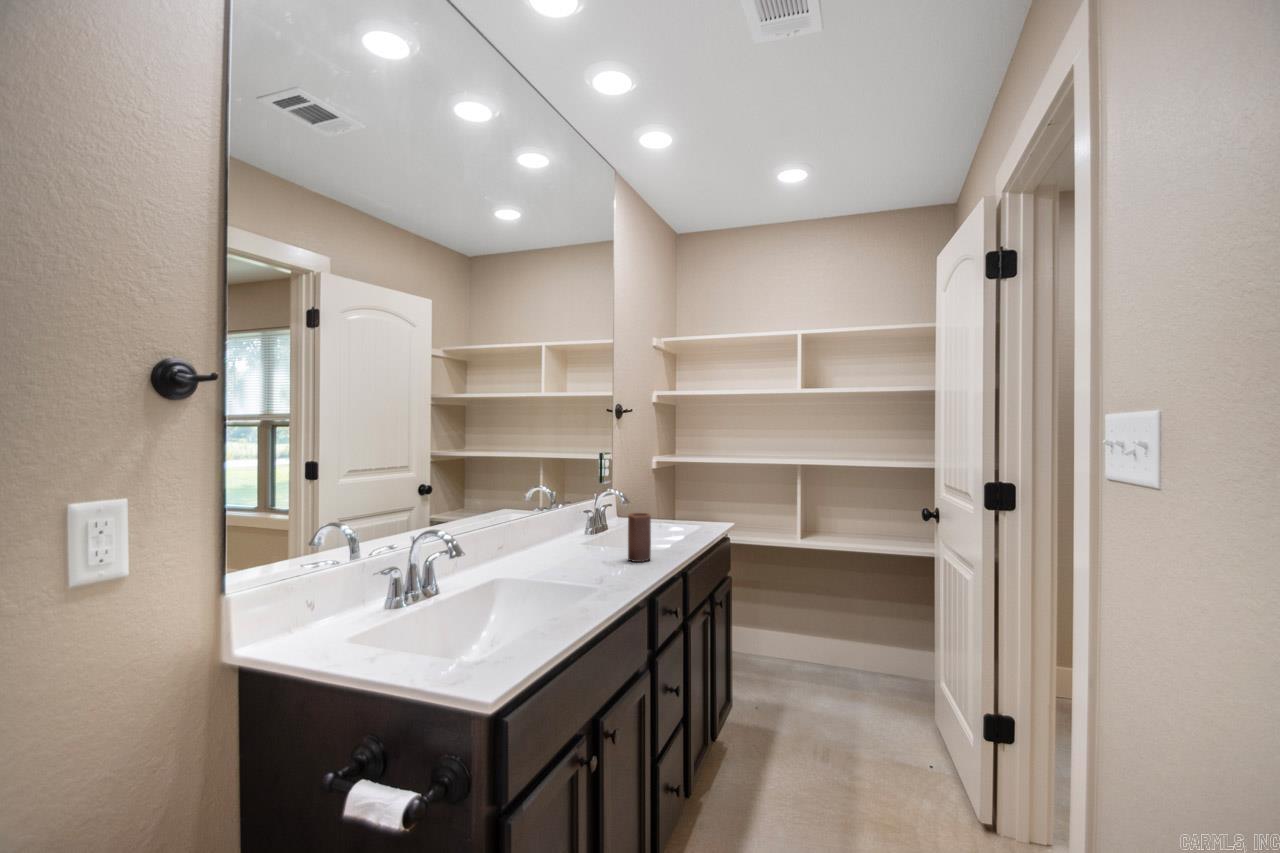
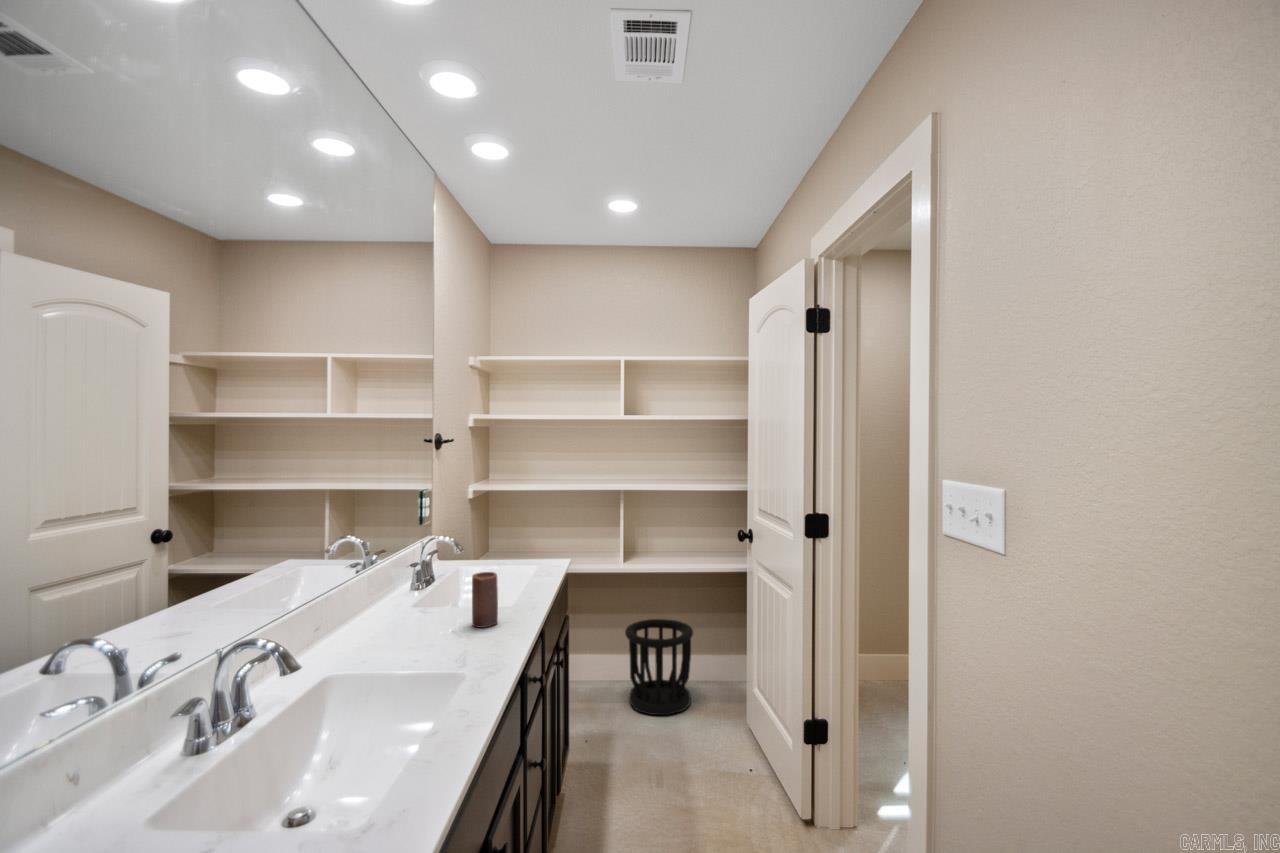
wastebasket: none [801,601,874,698] -> present [625,619,693,715]

